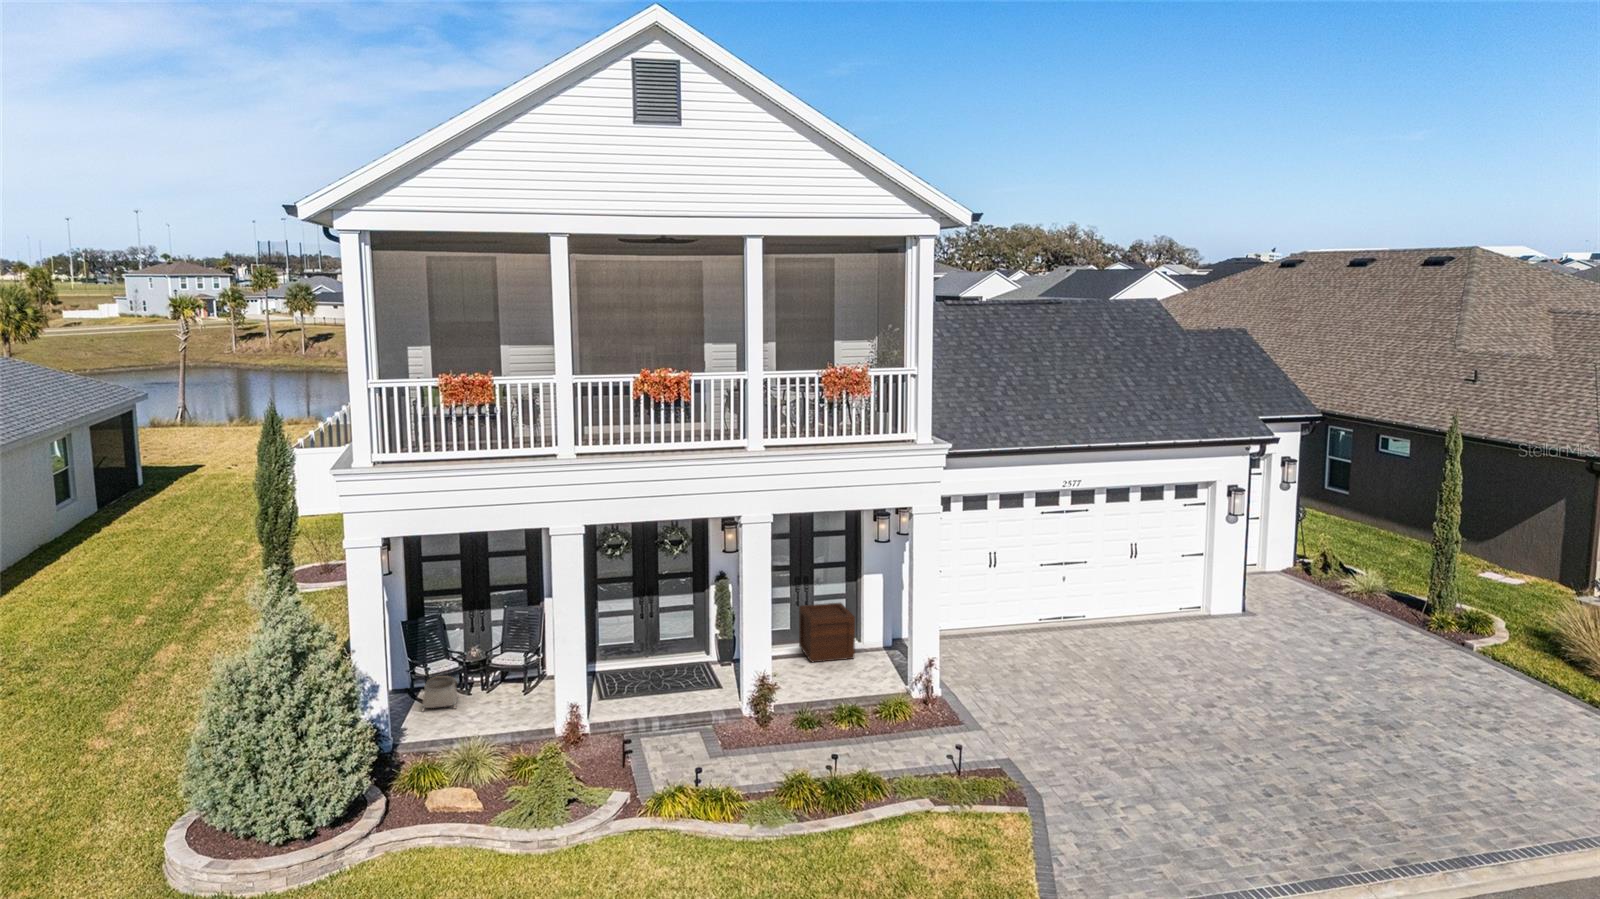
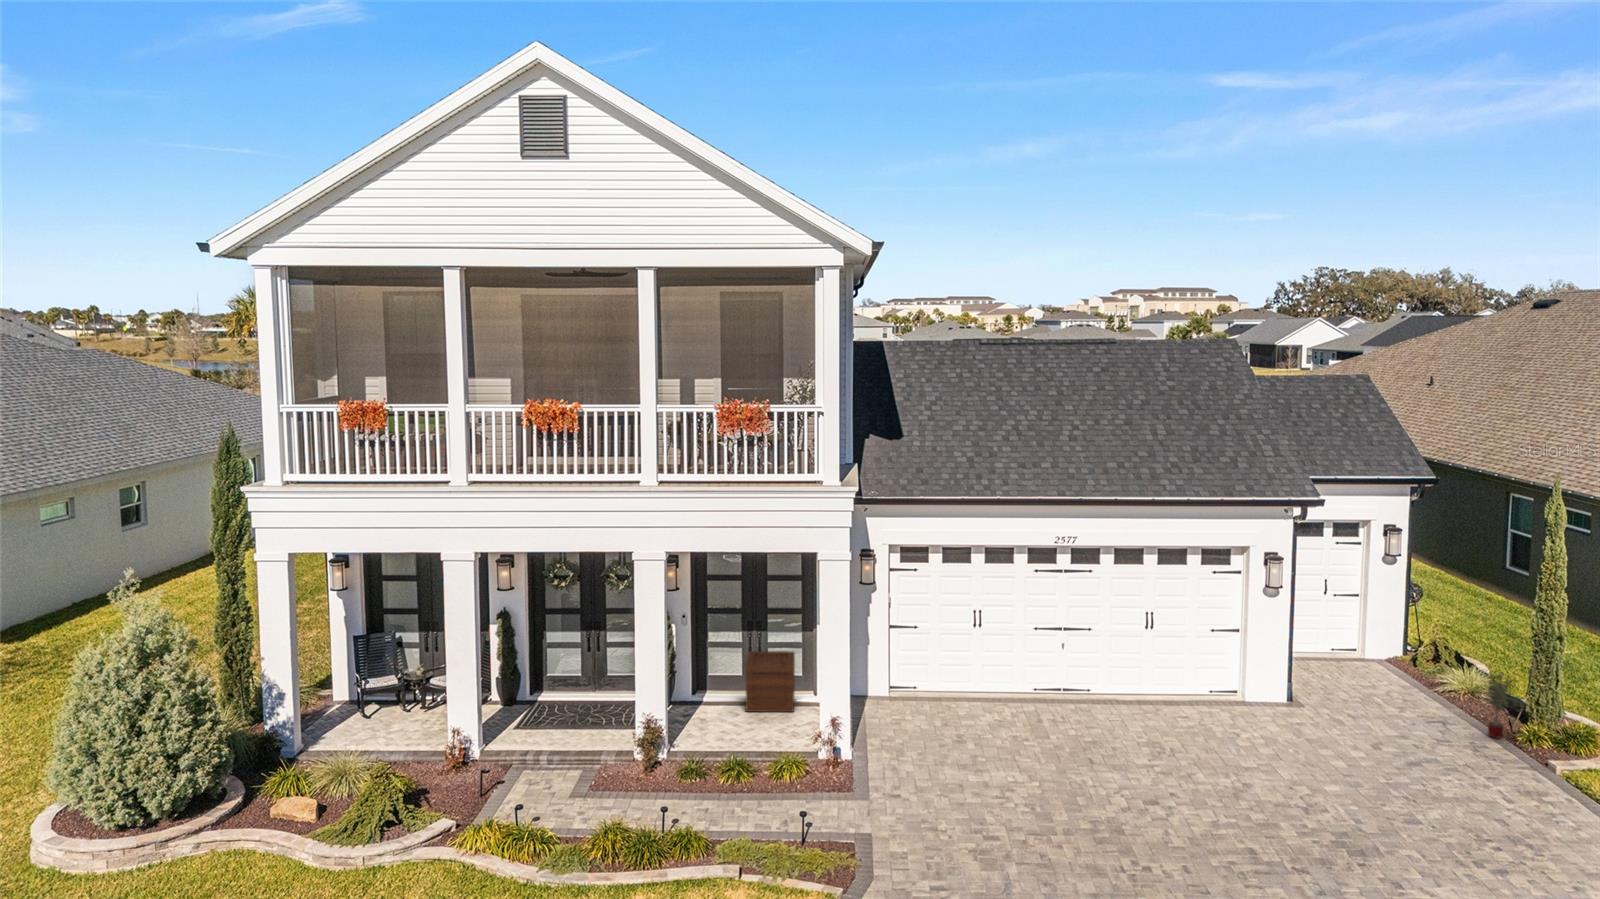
potted tree: none [1400,574,1436,628] -> present [1485,673,1524,738]
basket: present [422,676,458,711] -> none [352,691,397,724]

